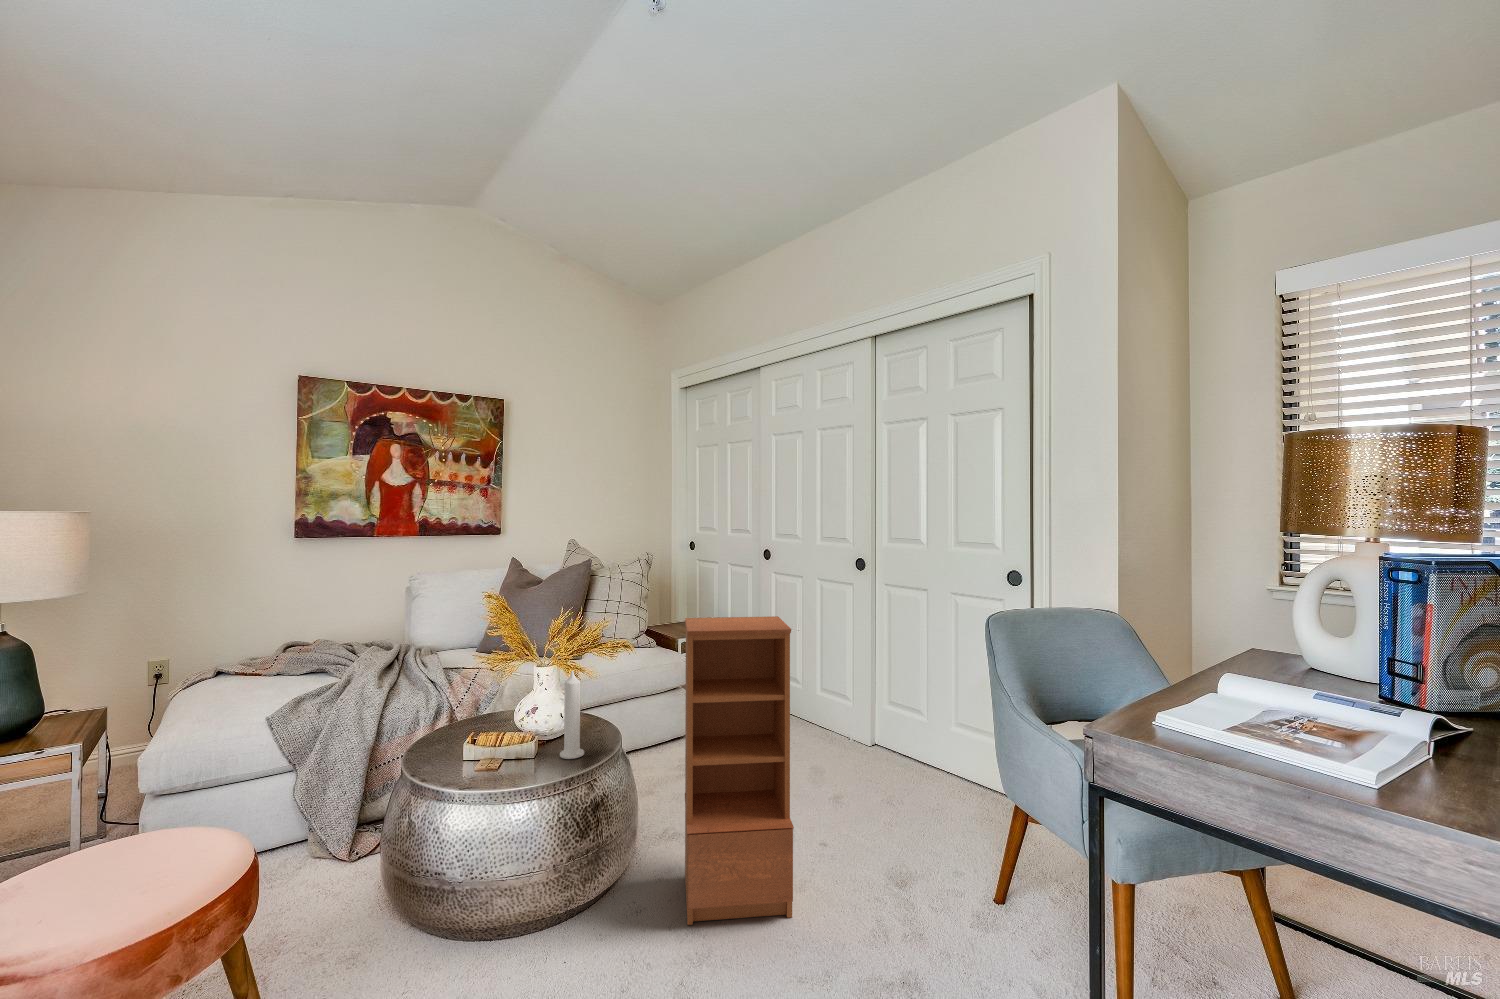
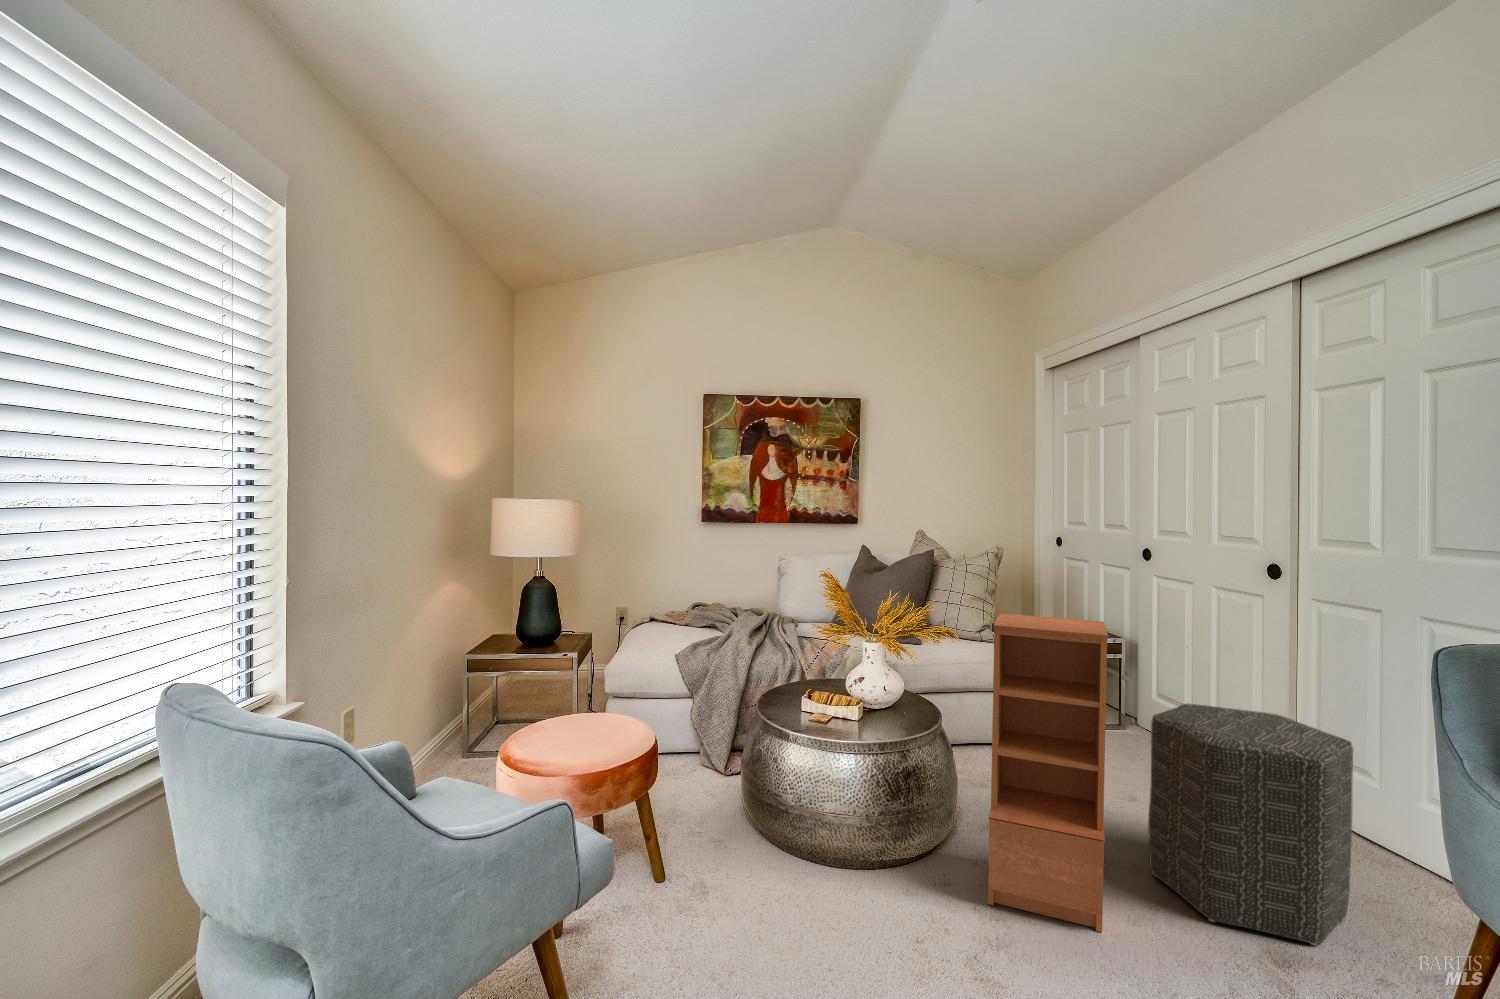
candle: present [560,671,584,759] -> none [879,649,900,727]
ottoman: none [814,680,953,874] -> present [1148,704,1353,945]

